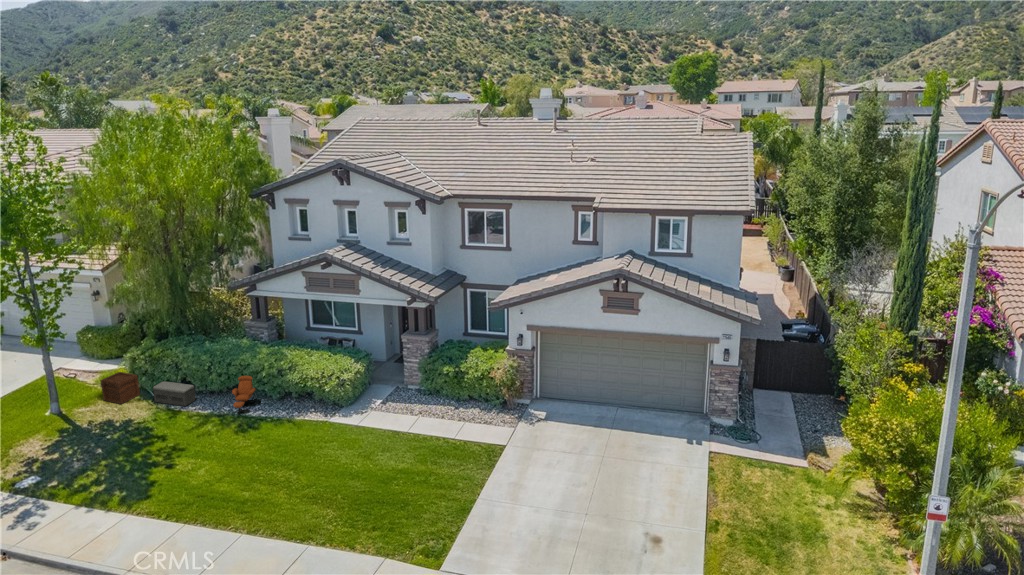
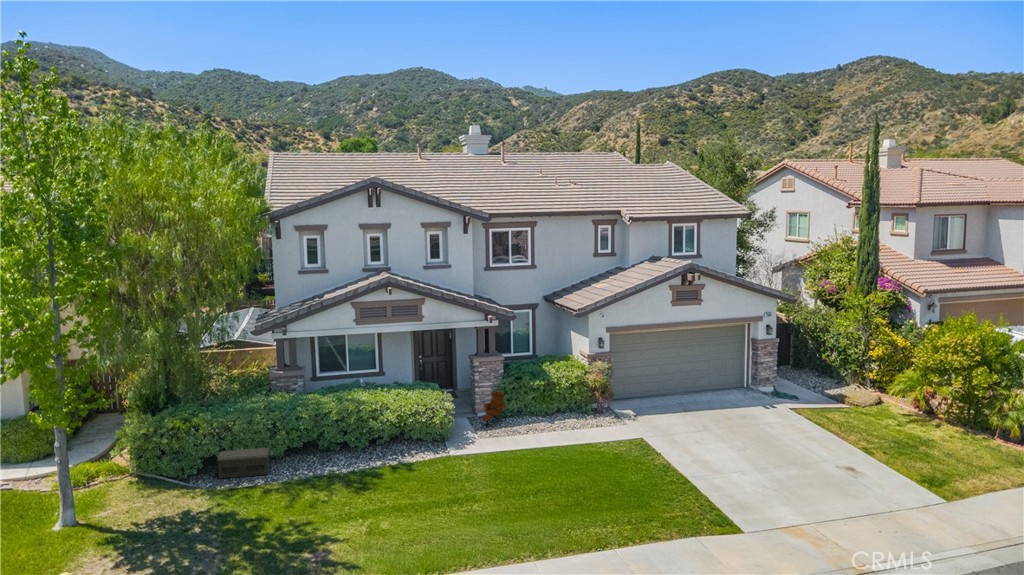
wooden crate: present [101,372,140,404] -> none [140,449,185,491]
lounge chair: present [232,376,255,412] -> present [482,391,506,426]

